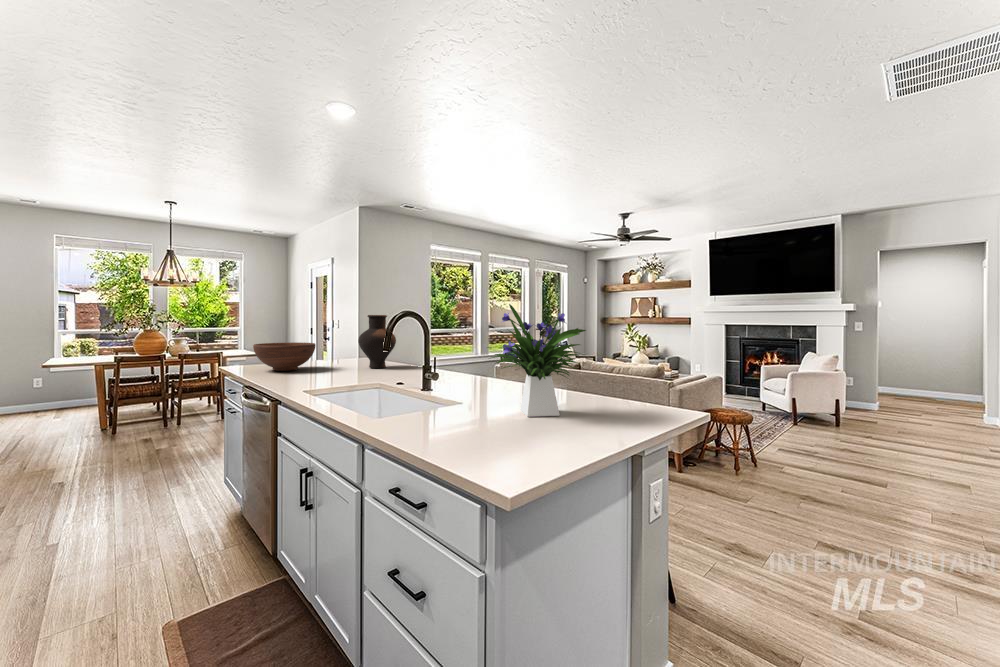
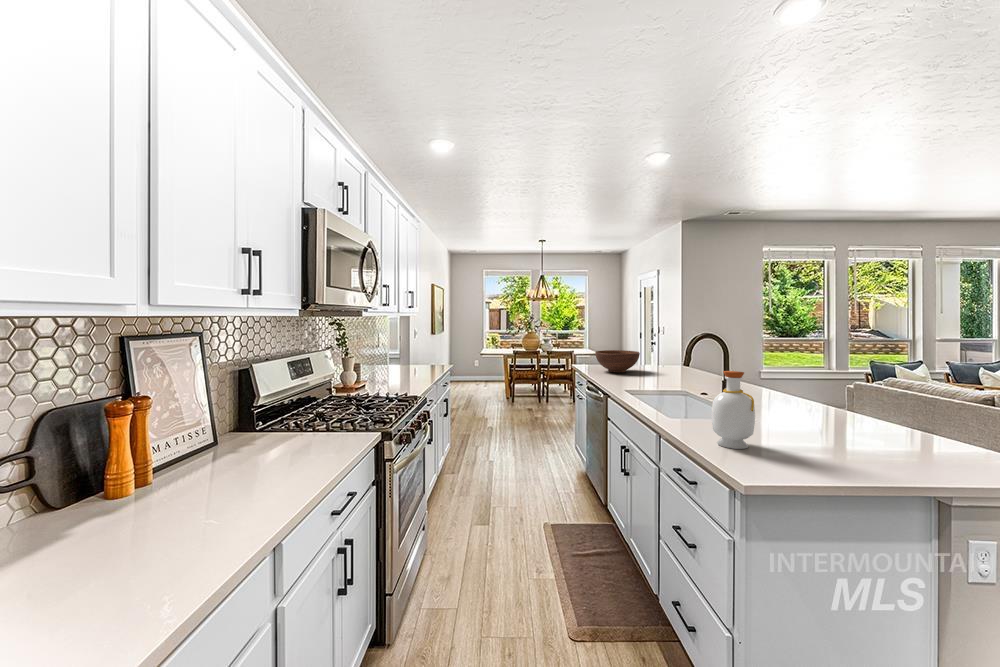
flower arrangement: present [488,304,586,417] -> none [770,337,886,441]
vase: present [358,315,396,368] -> none [675,330,709,376]
bottle: none [437,343,489,445] -> present [712,371,755,449]

